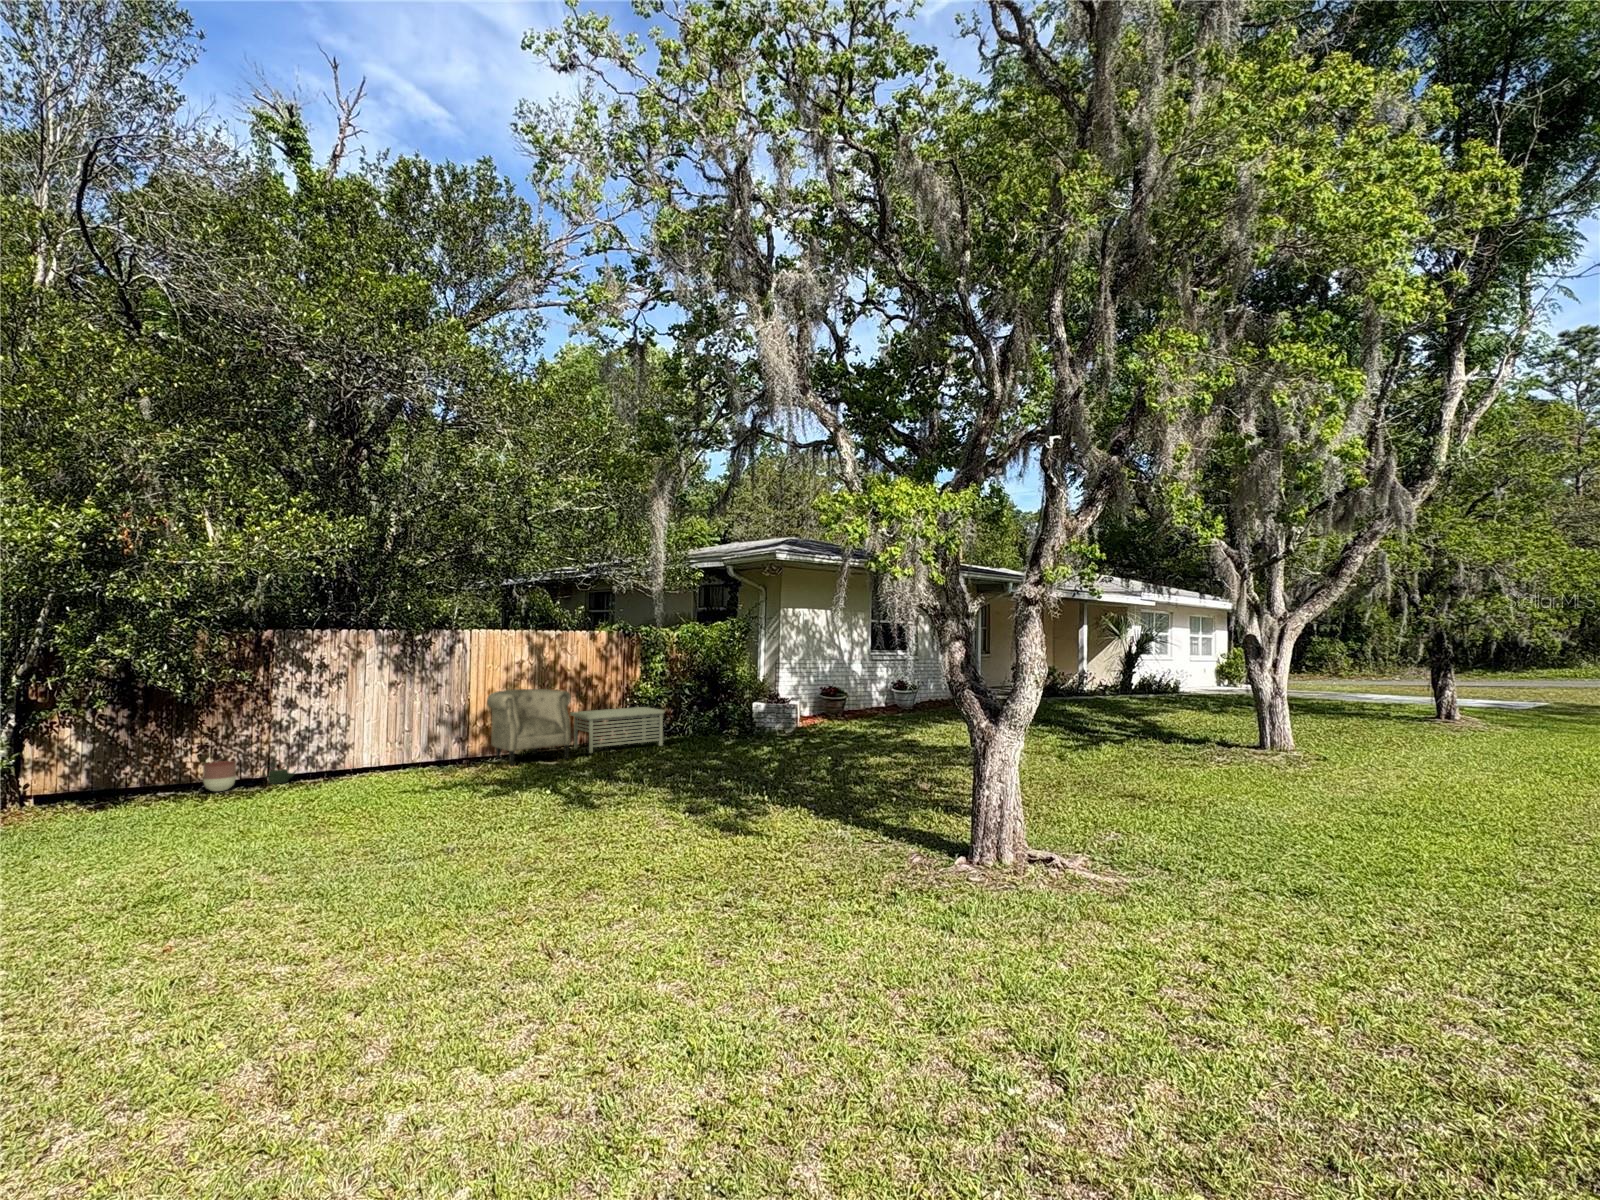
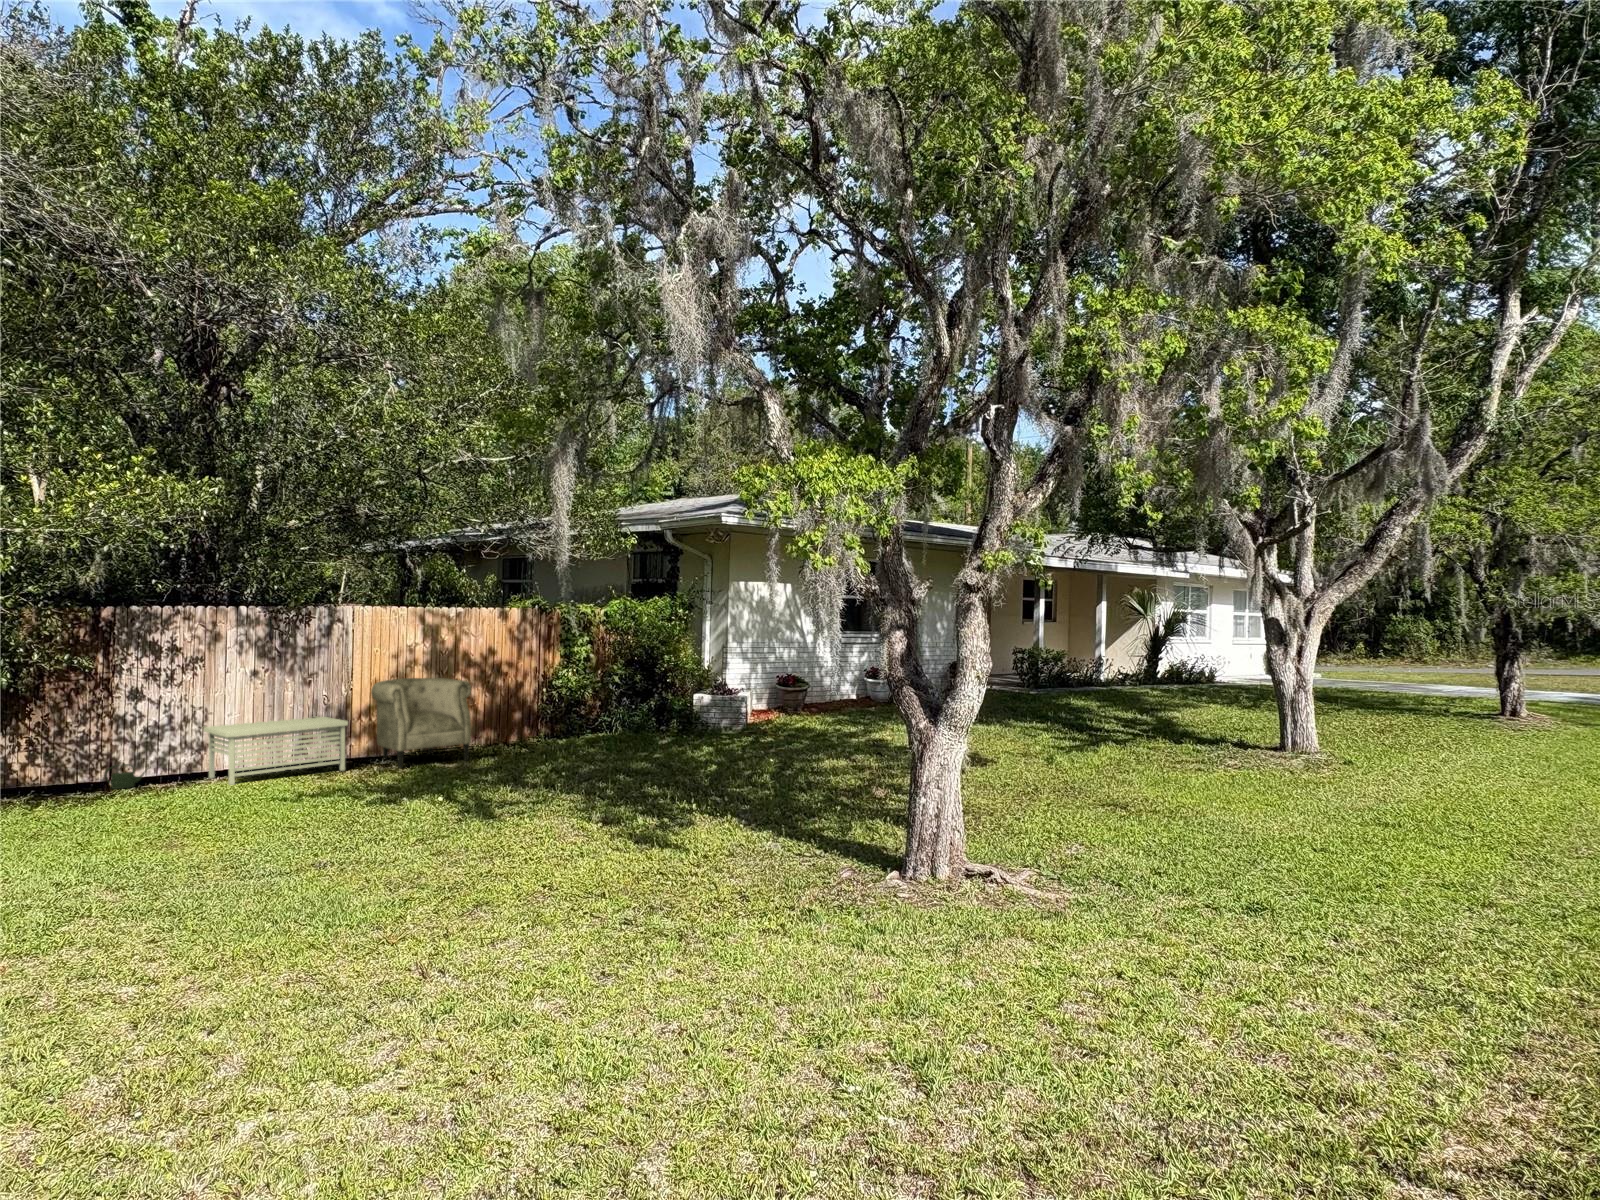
storage bench: present [570,707,665,753] -> present [202,716,348,785]
planter: present [203,761,236,791] -> none [34,762,73,797]

